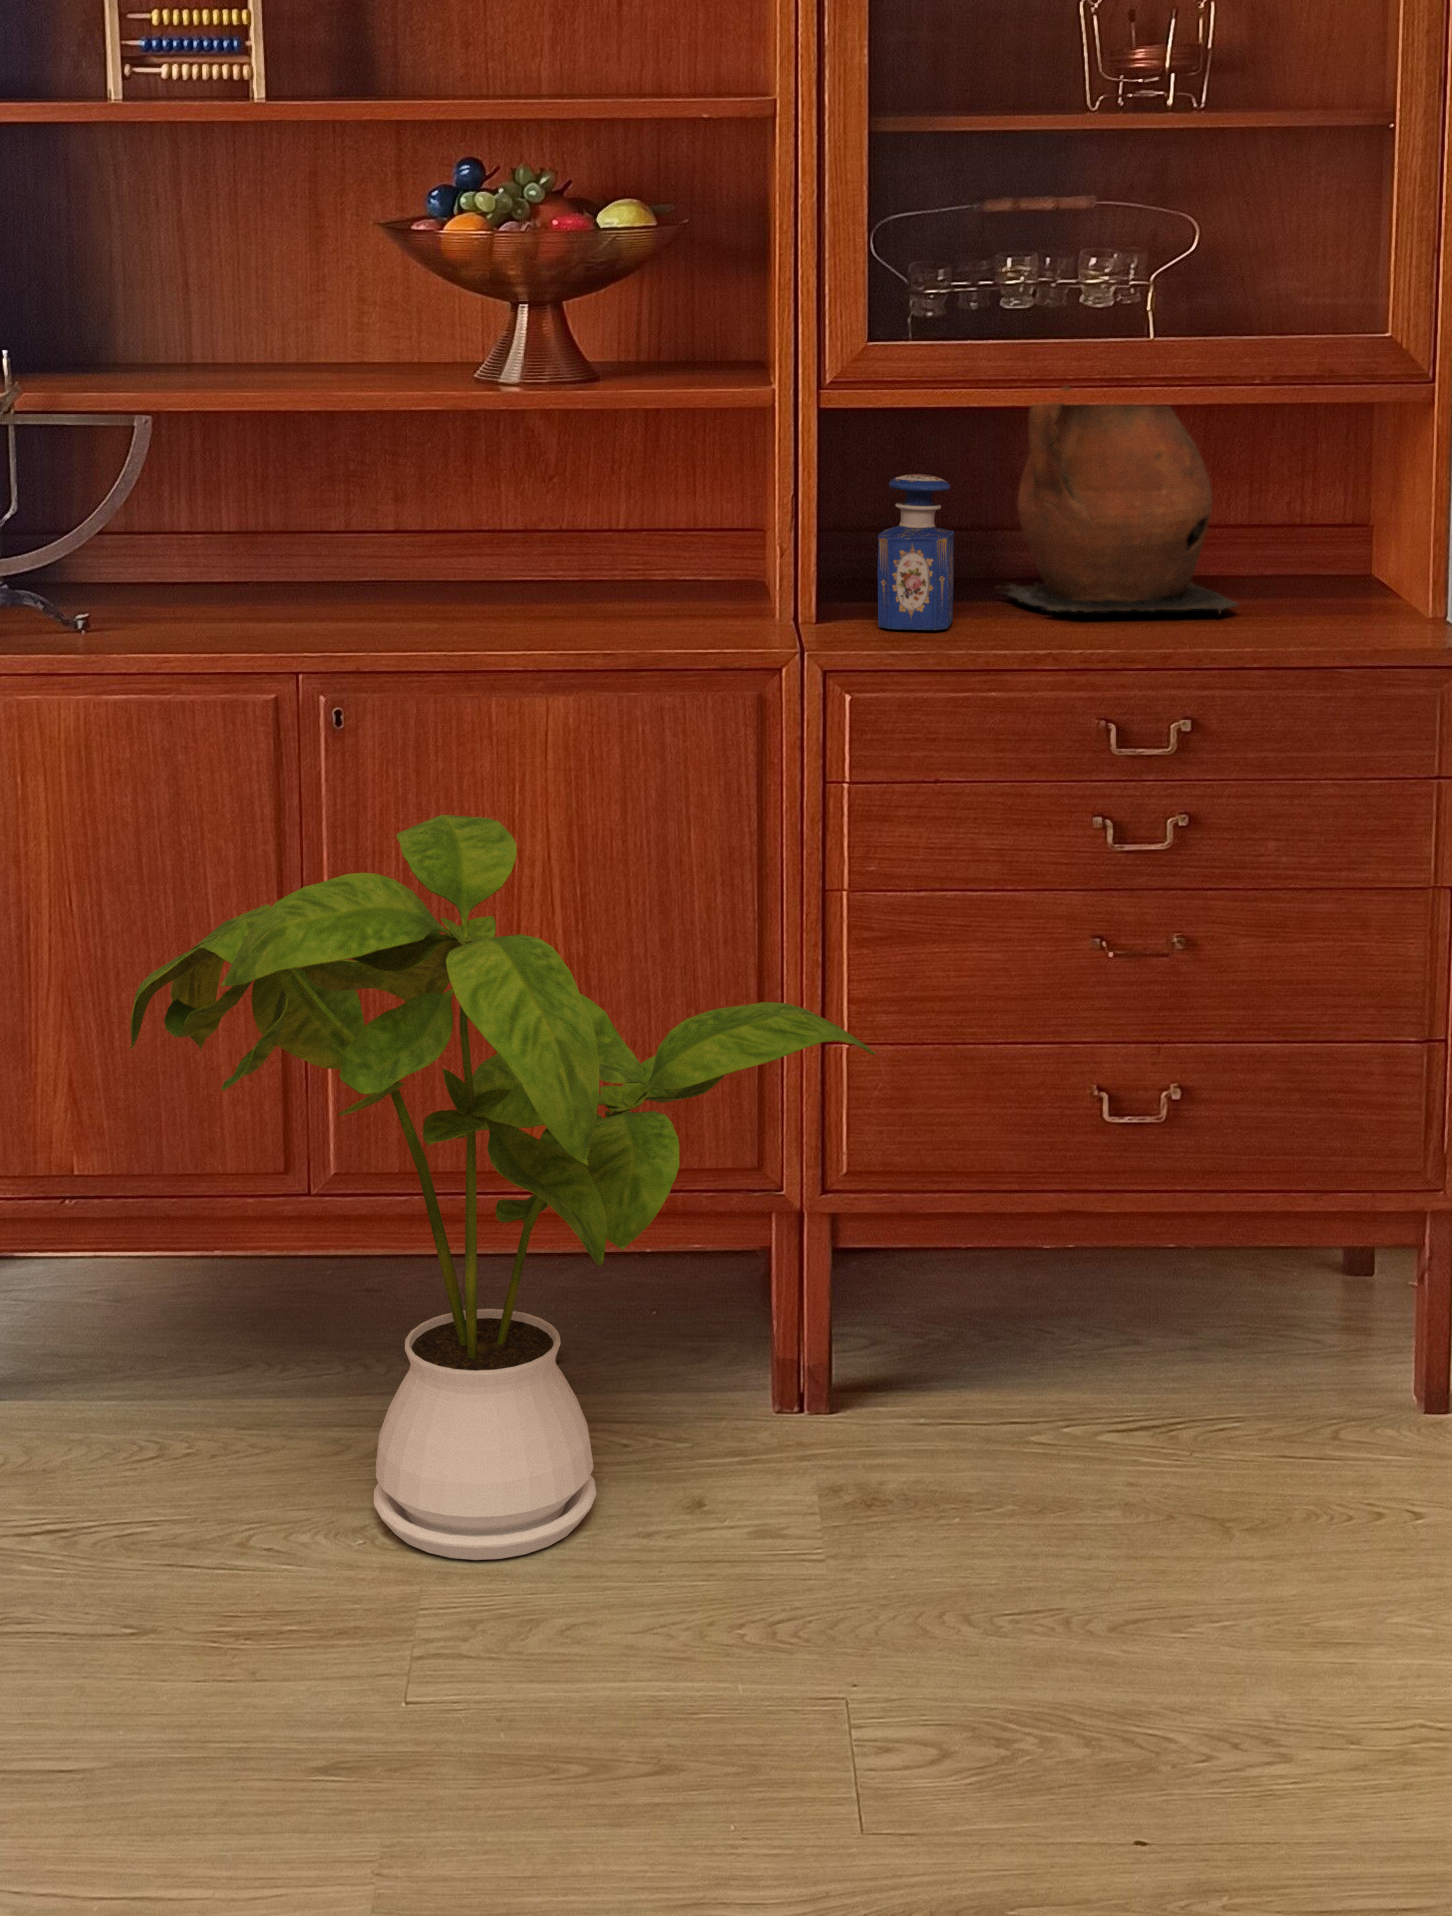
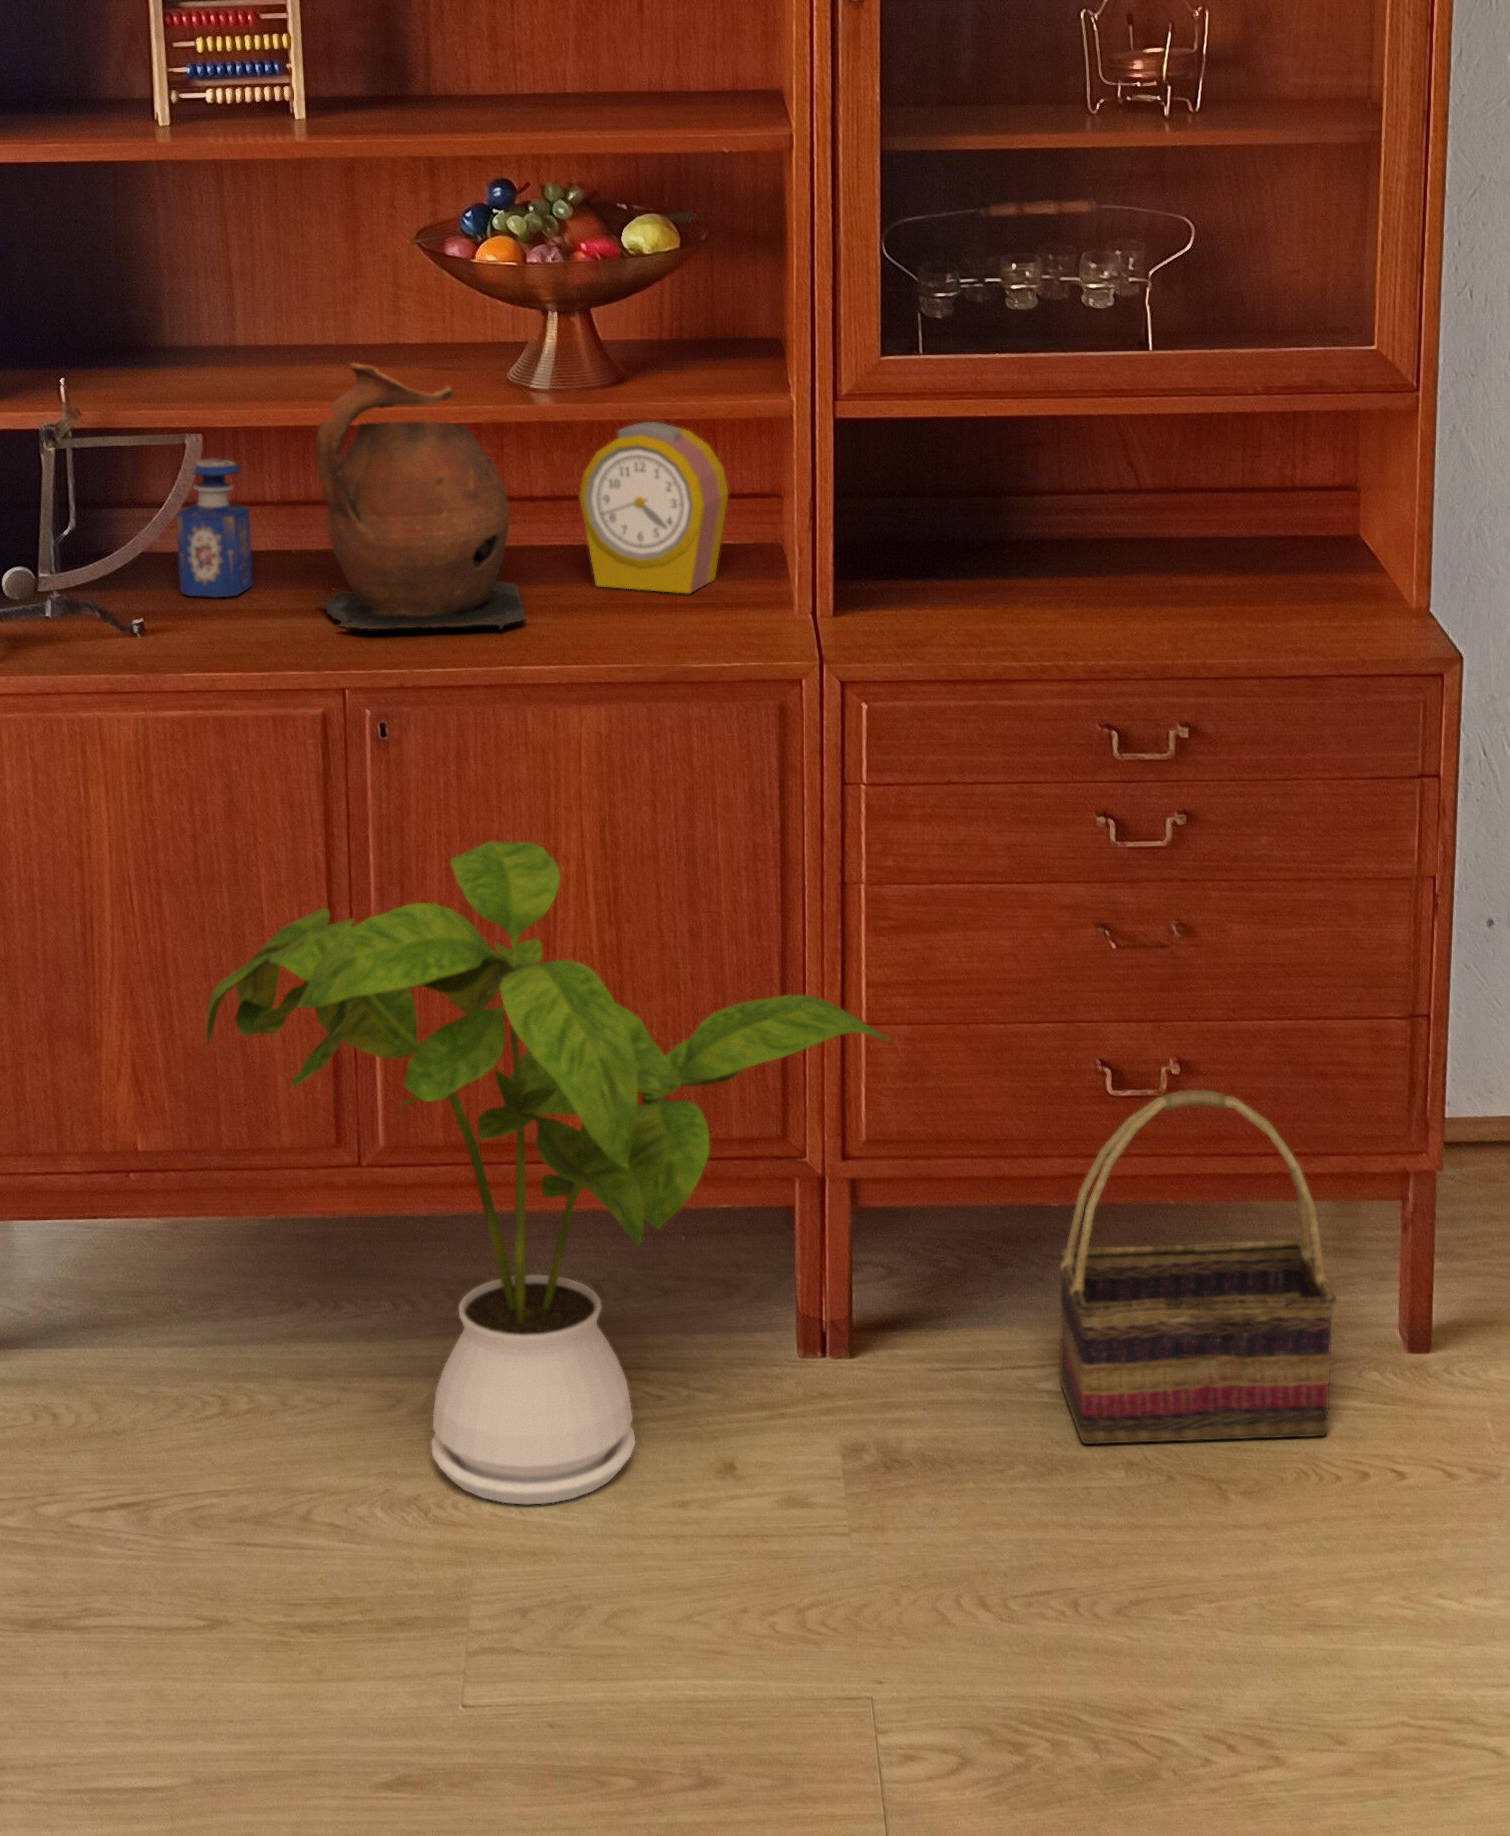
ceramic pitcher: present [1004,386,1238,614] -> present [316,363,525,629]
alarm clock: none [549,420,704,598] -> present [580,422,728,593]
perfume bottle: present [878,474,954,630] -> present [176,458,252,597]
basket: none [1053,1112,1359,1500] -> present [1058,1090,1336,1444]

